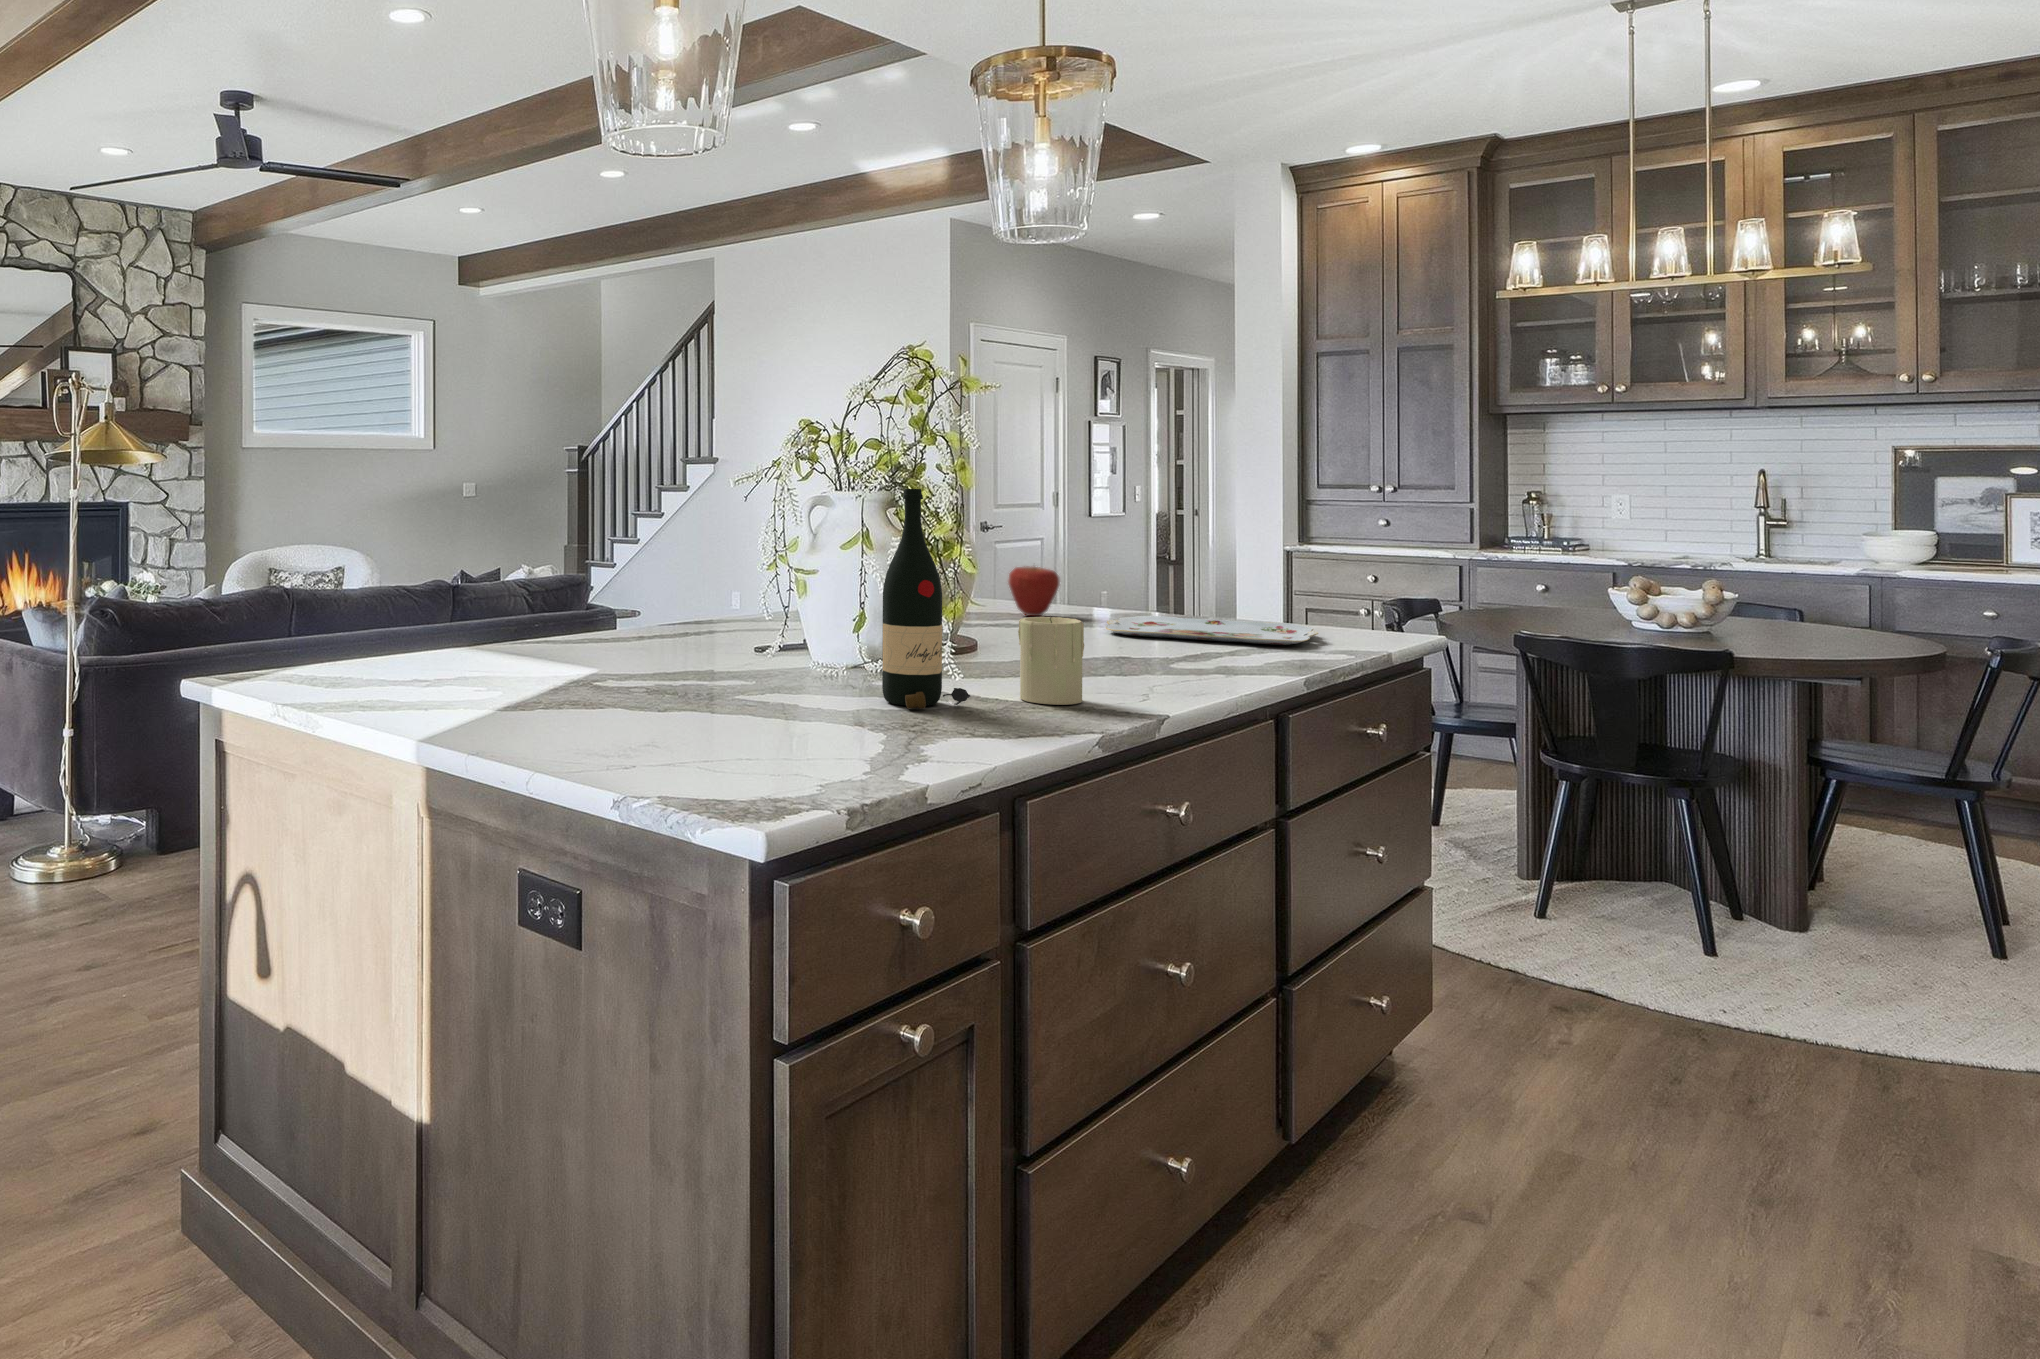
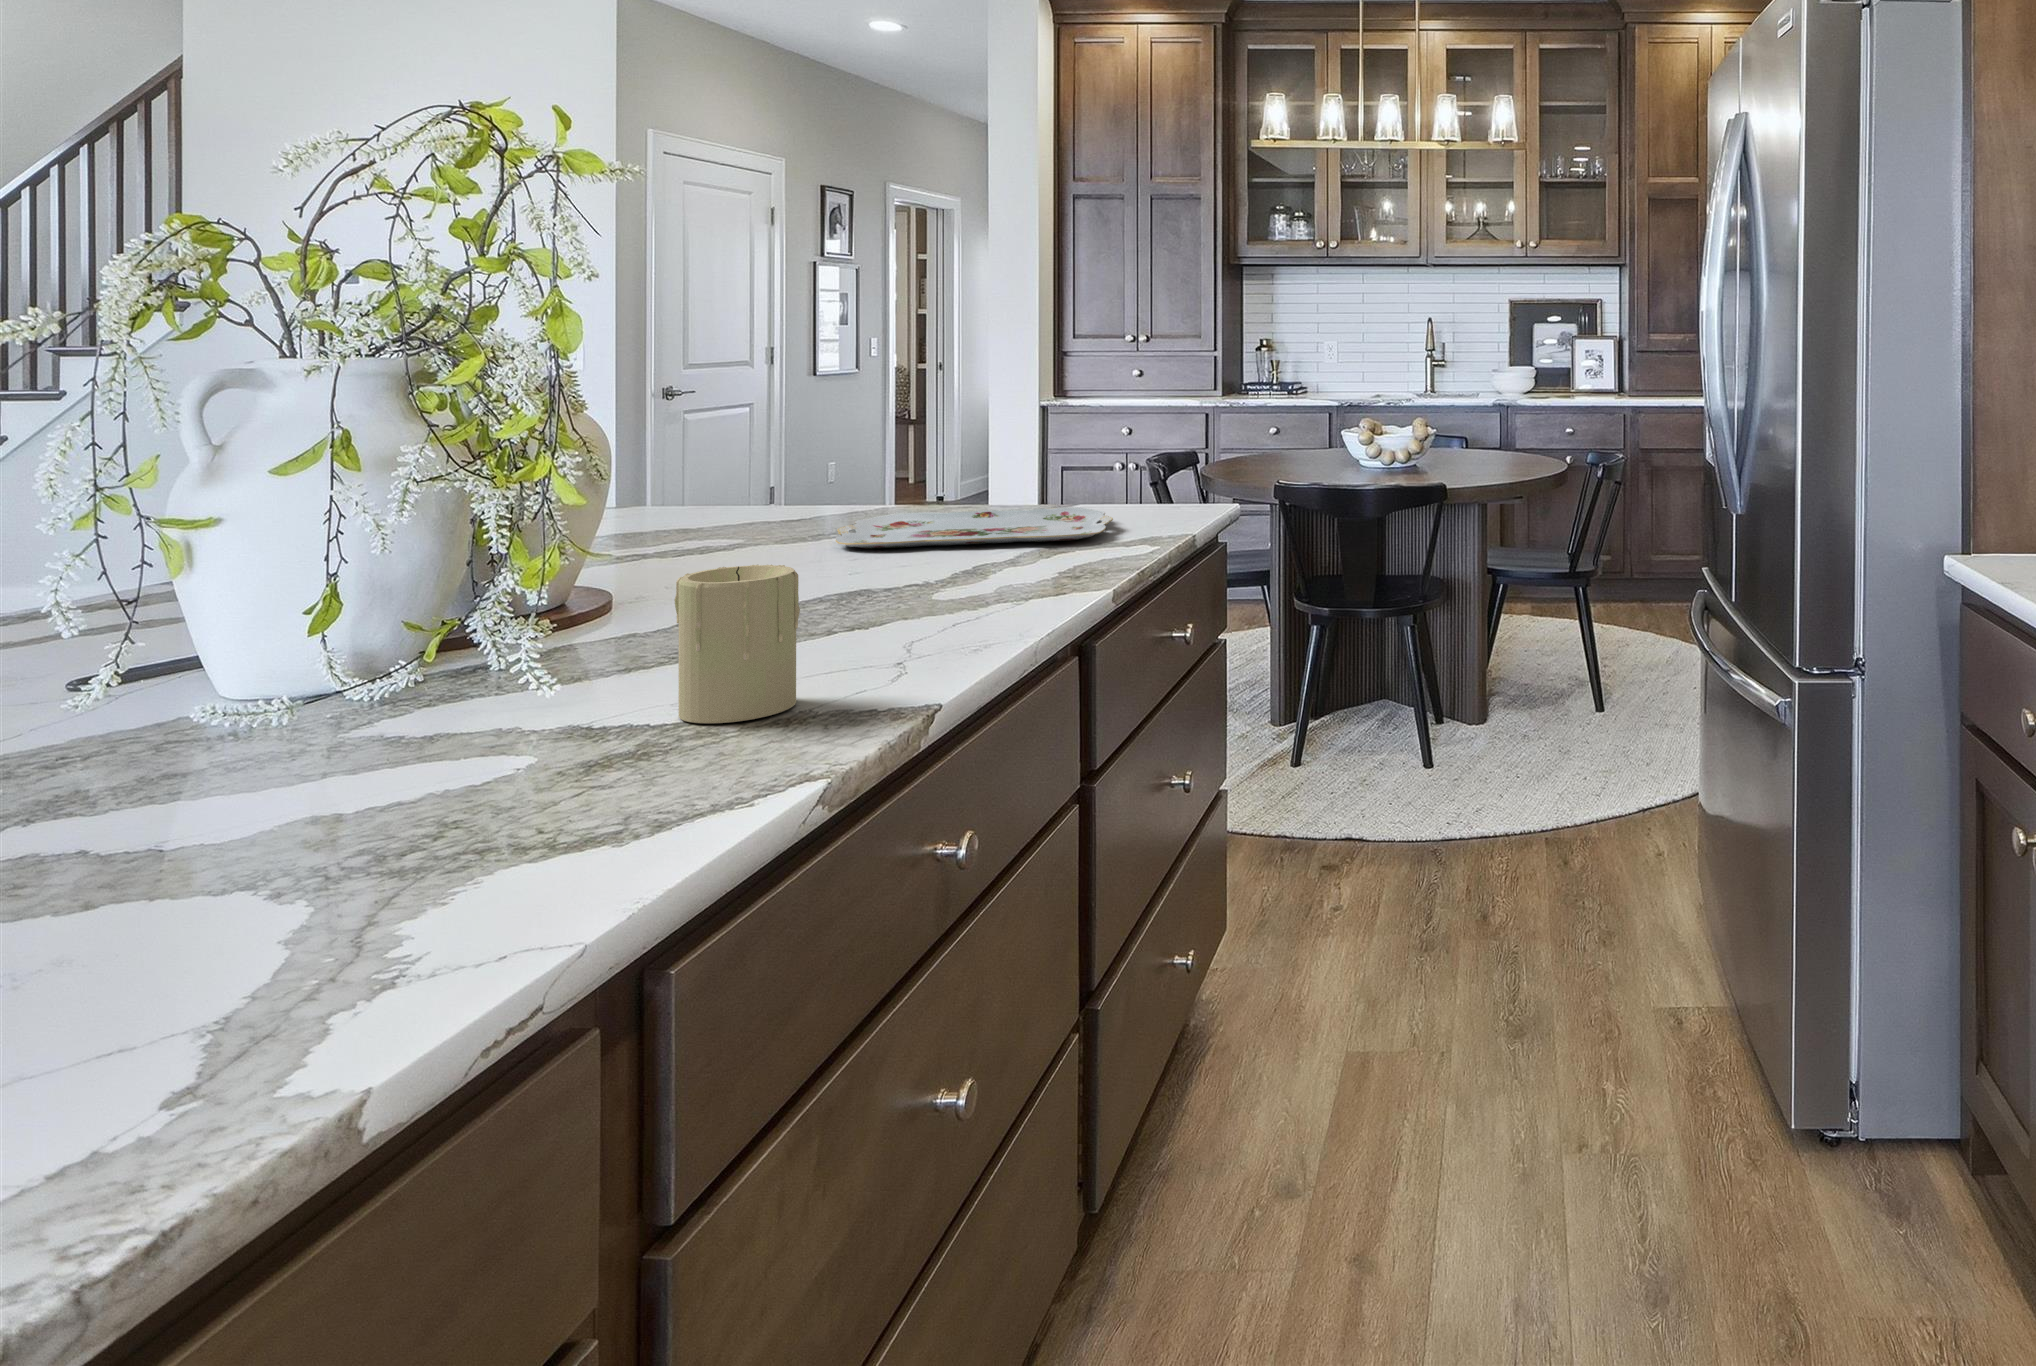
wine bottle: present [882,489,970,709] -> none [352,354,568,801]
apple: present [1008,566,1060,616] -> none [682,453,766,530]

